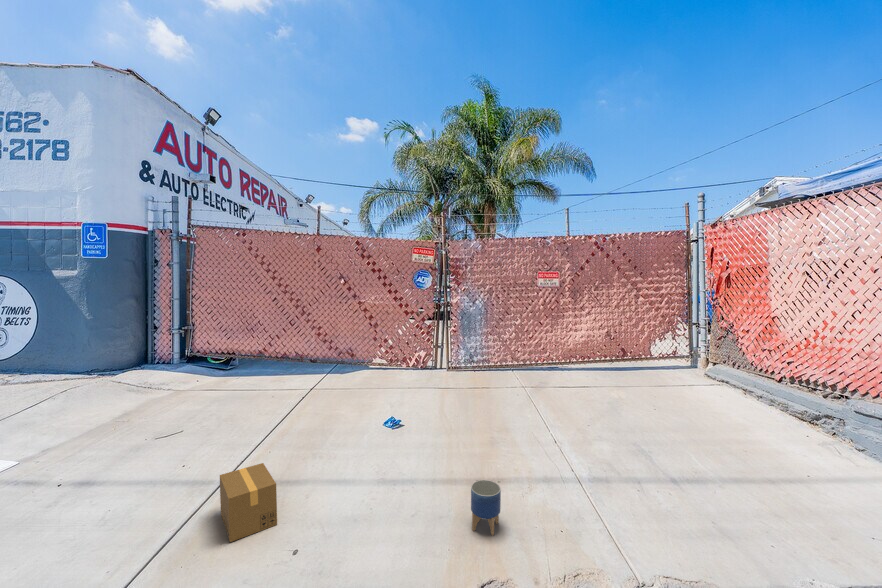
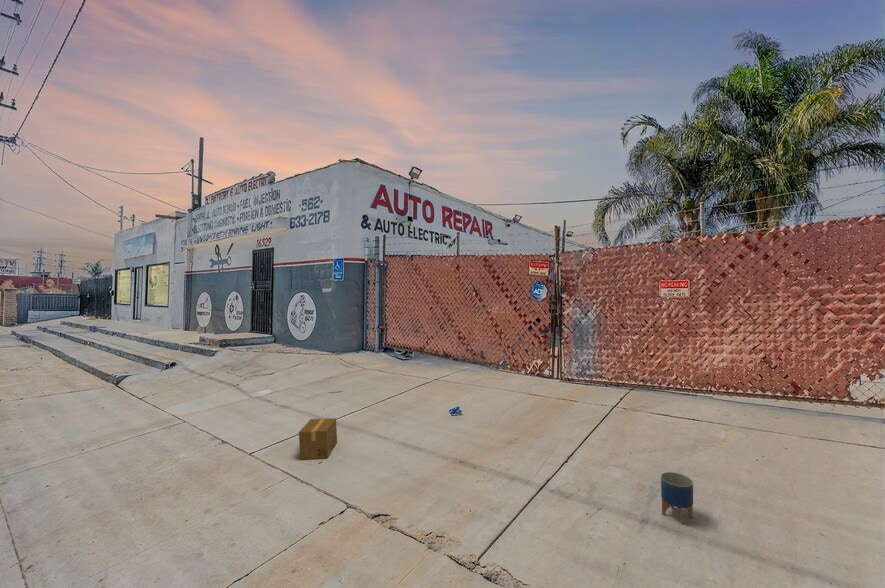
planter: present [471,480,501,536] -> present [661,472,693,524]

